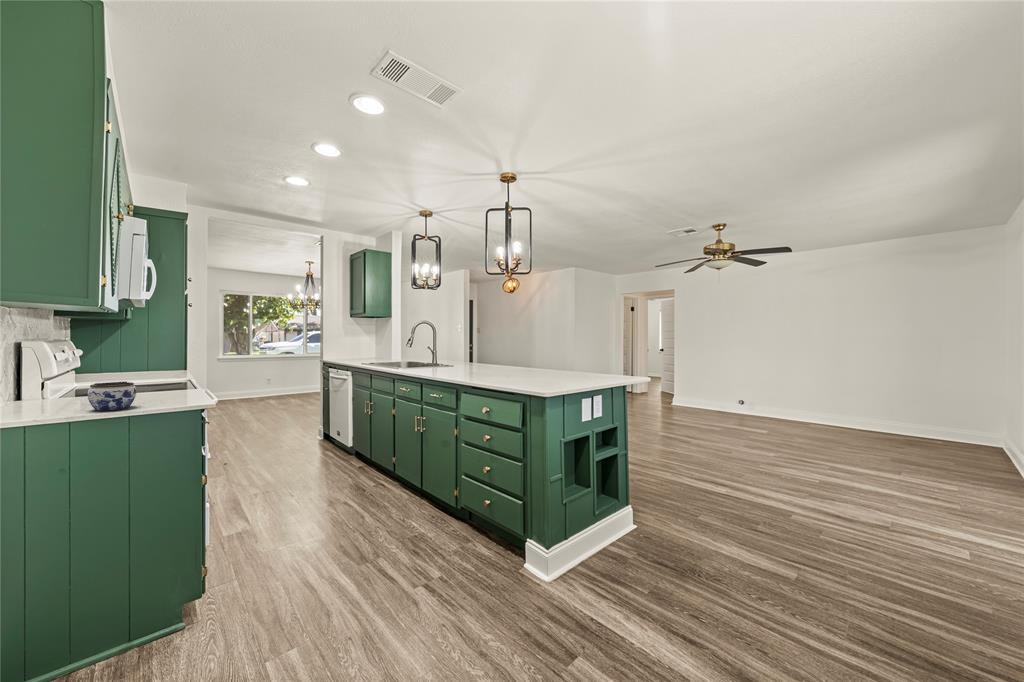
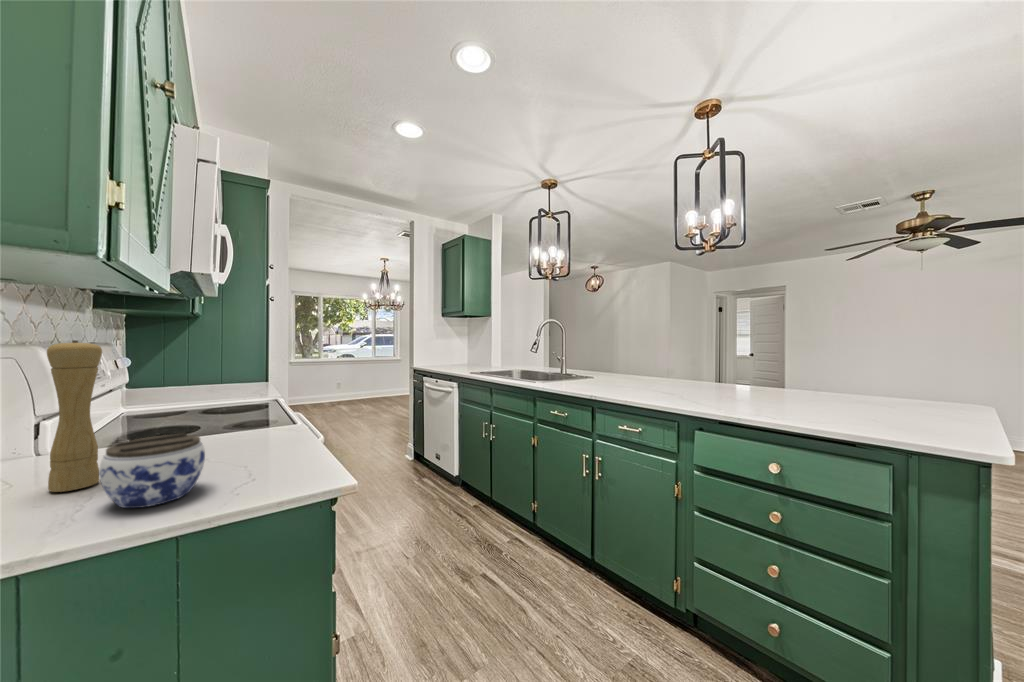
pepper mill: none [58,338,83,407] -> present [47,340,102,492]

